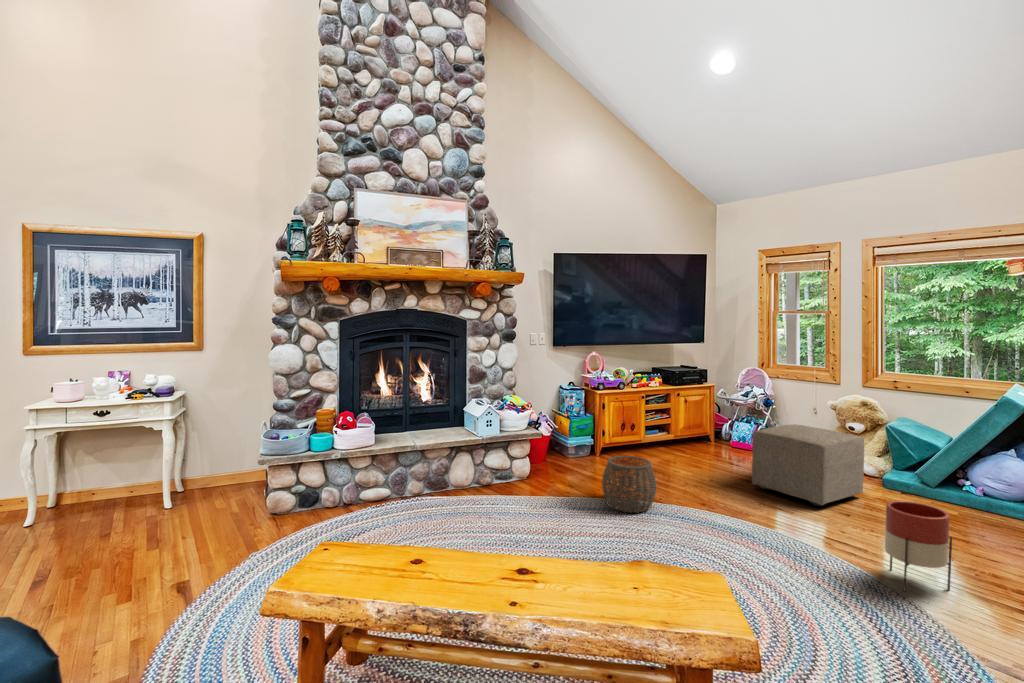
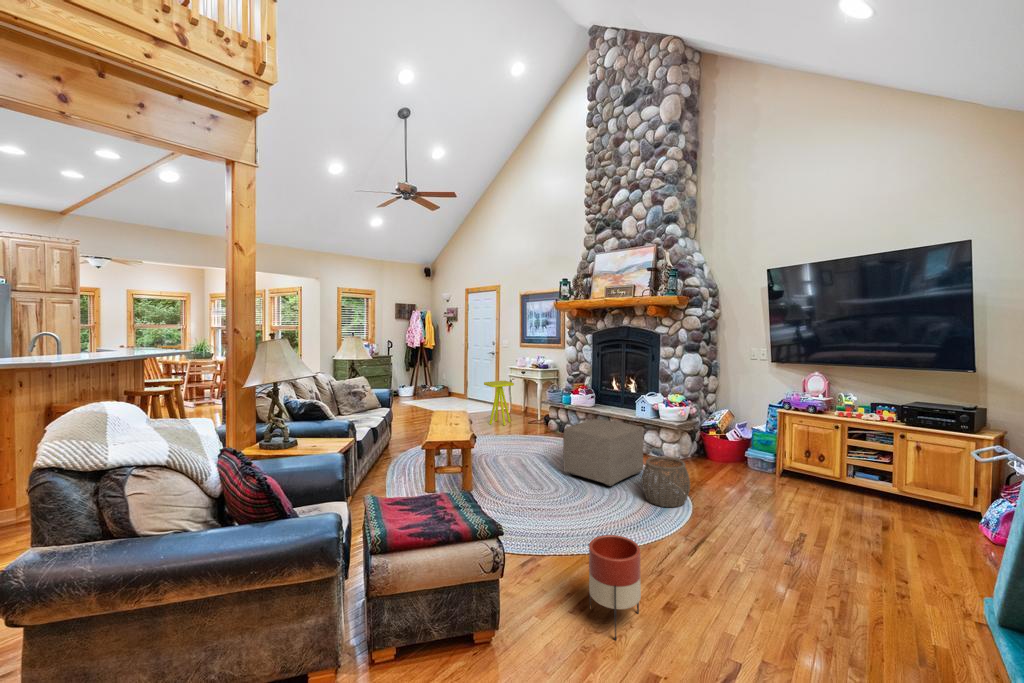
ottoman: present [752,424,864,506] -> present [563,419,643,486]
side table: none [57,439,157,562] -> present [484,381,514,425]

